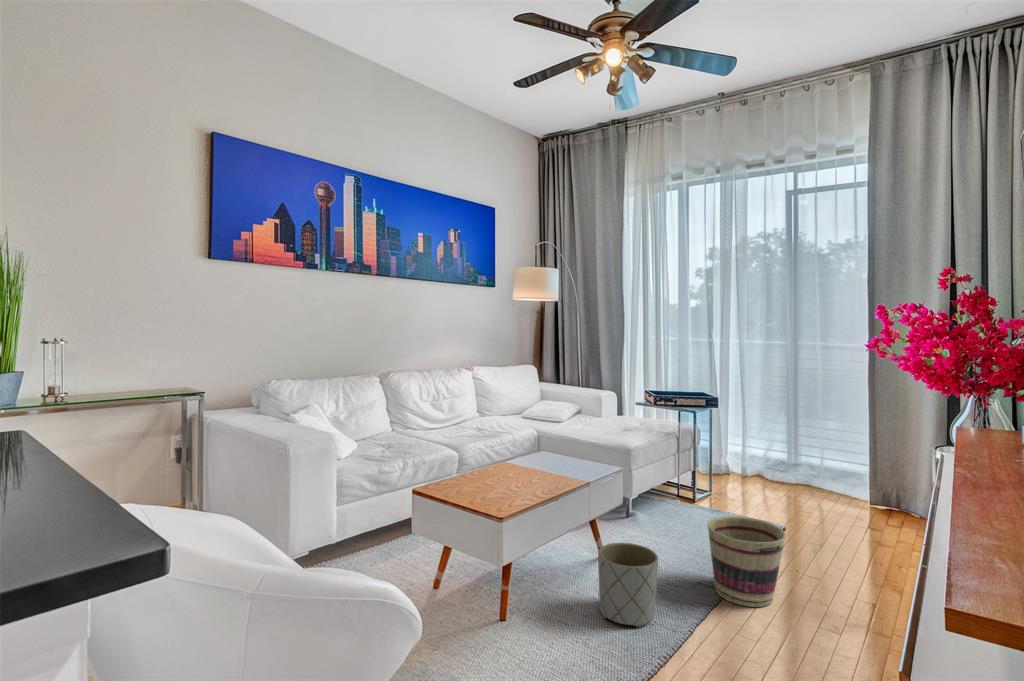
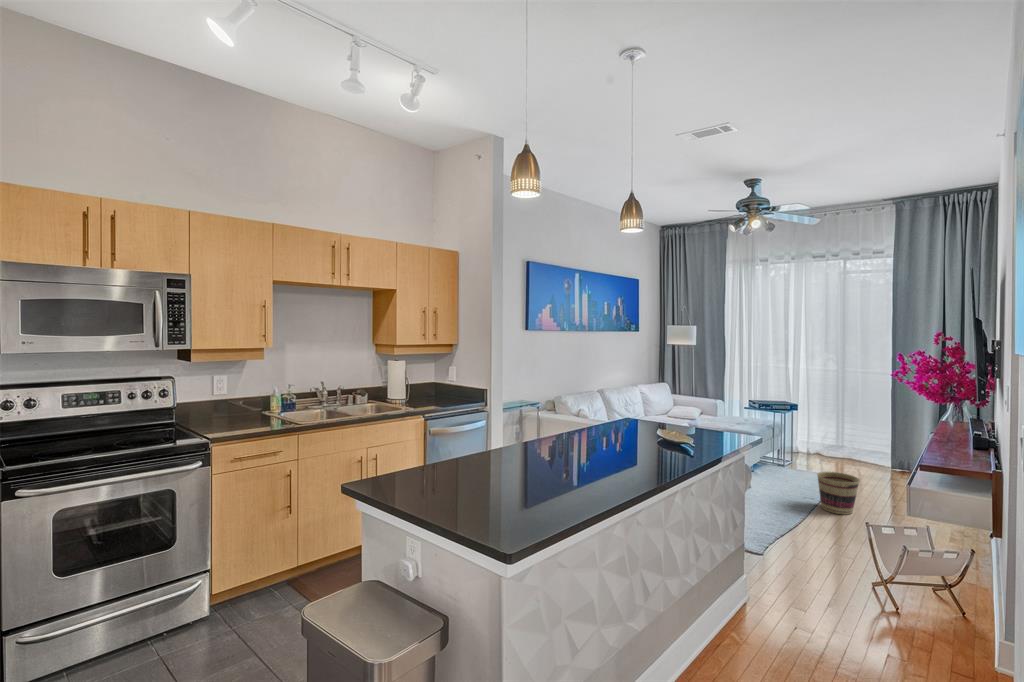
planter: present [598,543,658,628] -> none [769,484,801,522]

